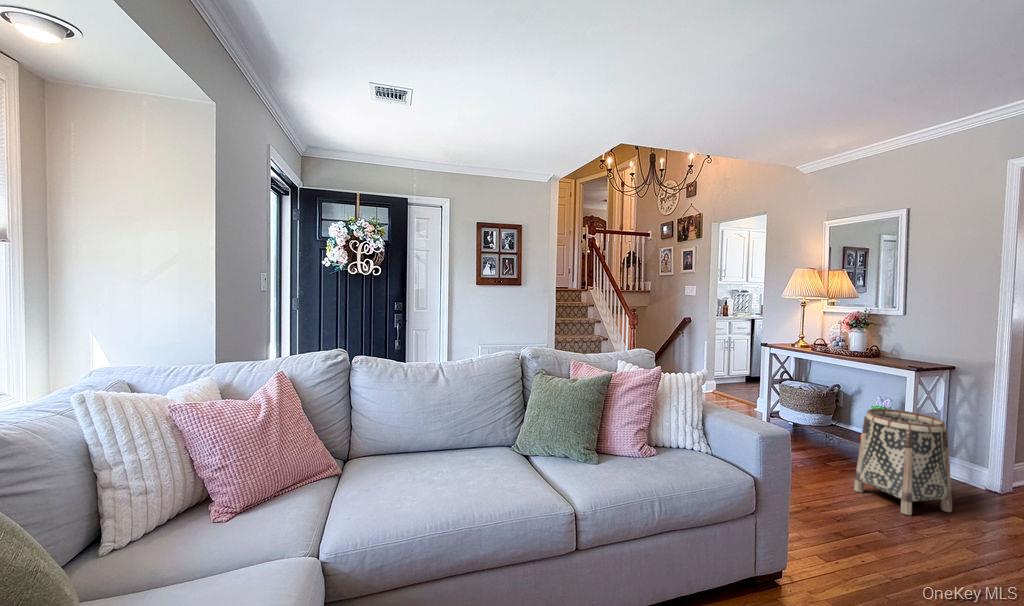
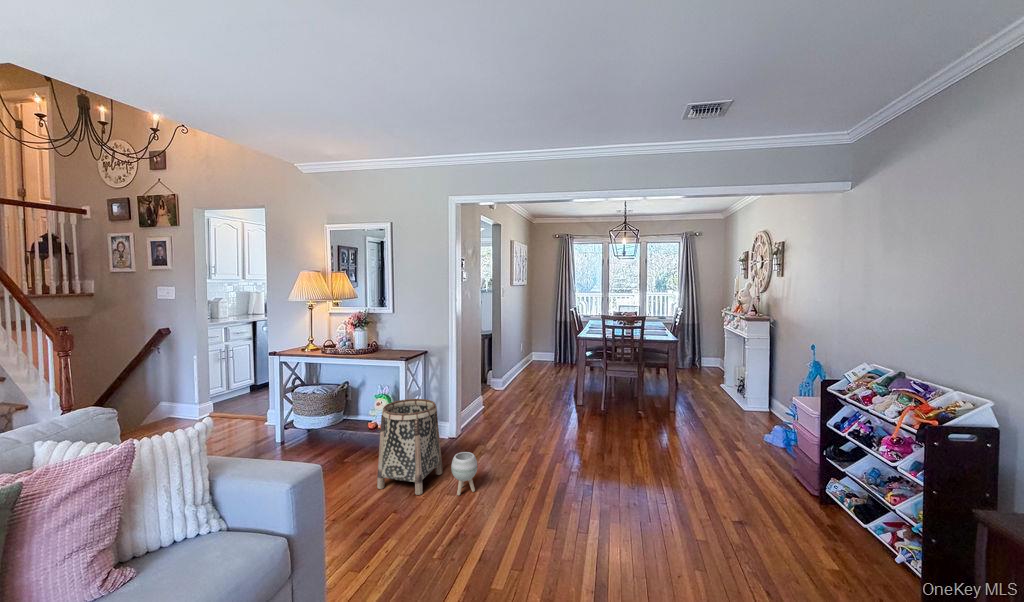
planter: none [958,489,1006,546] -> present [451,452,477,495]

